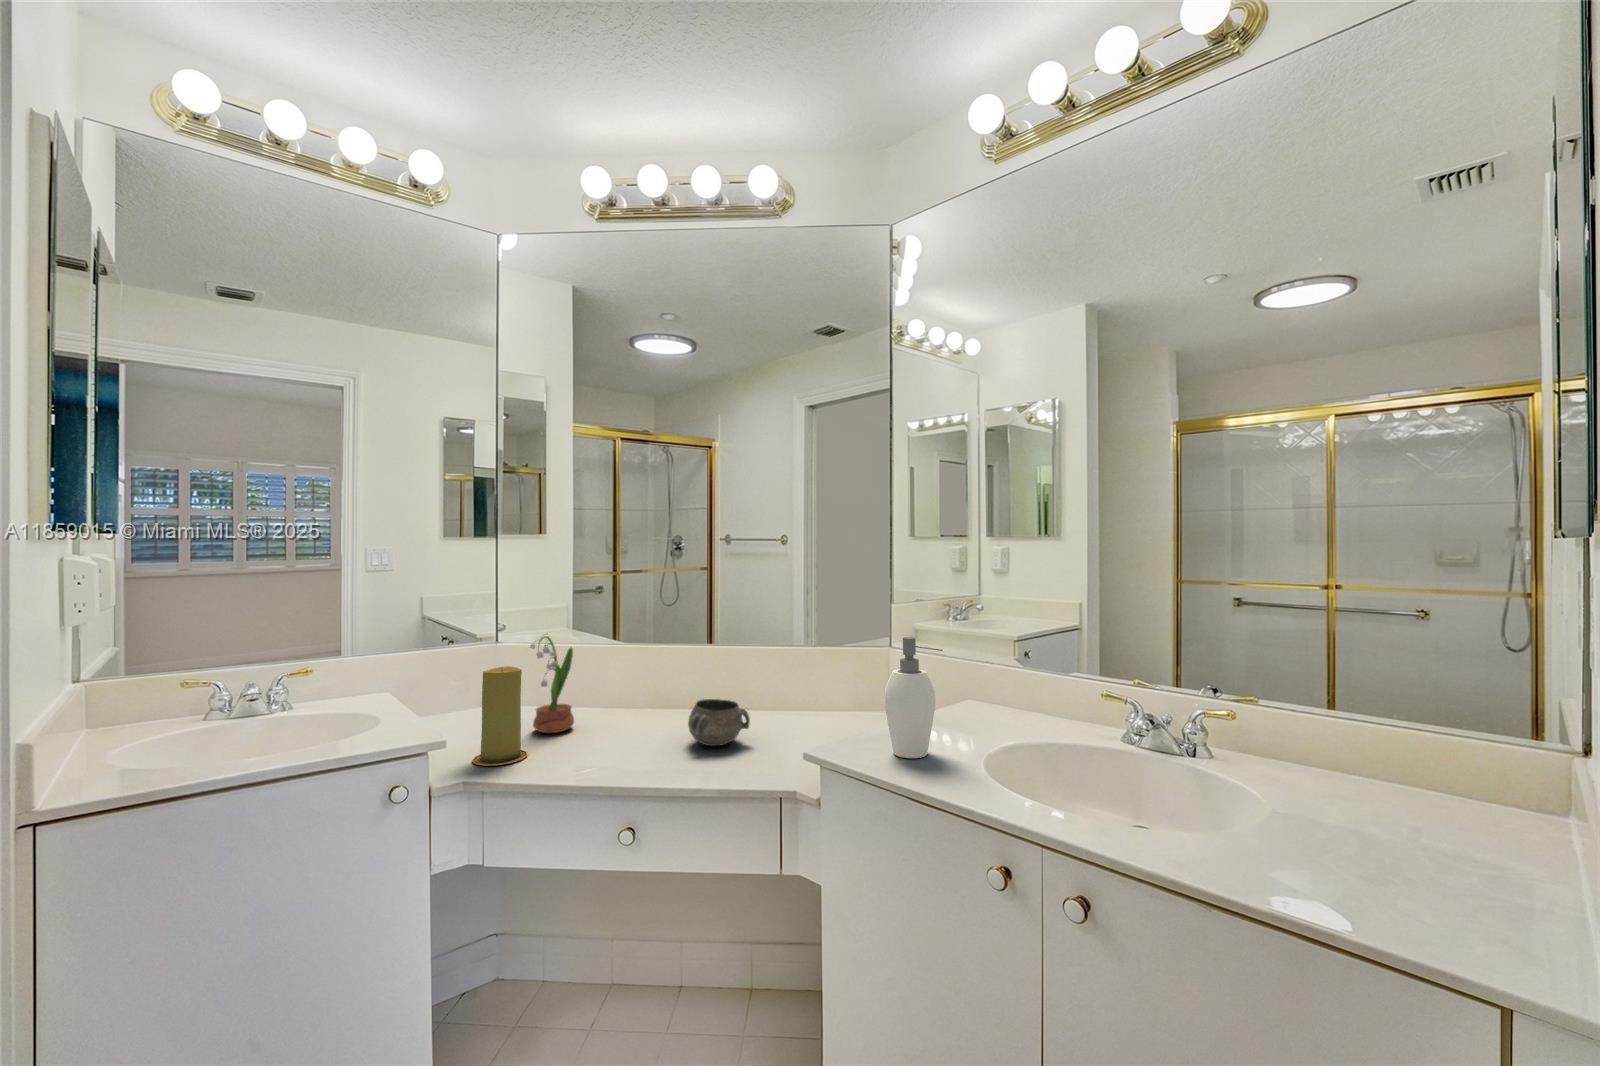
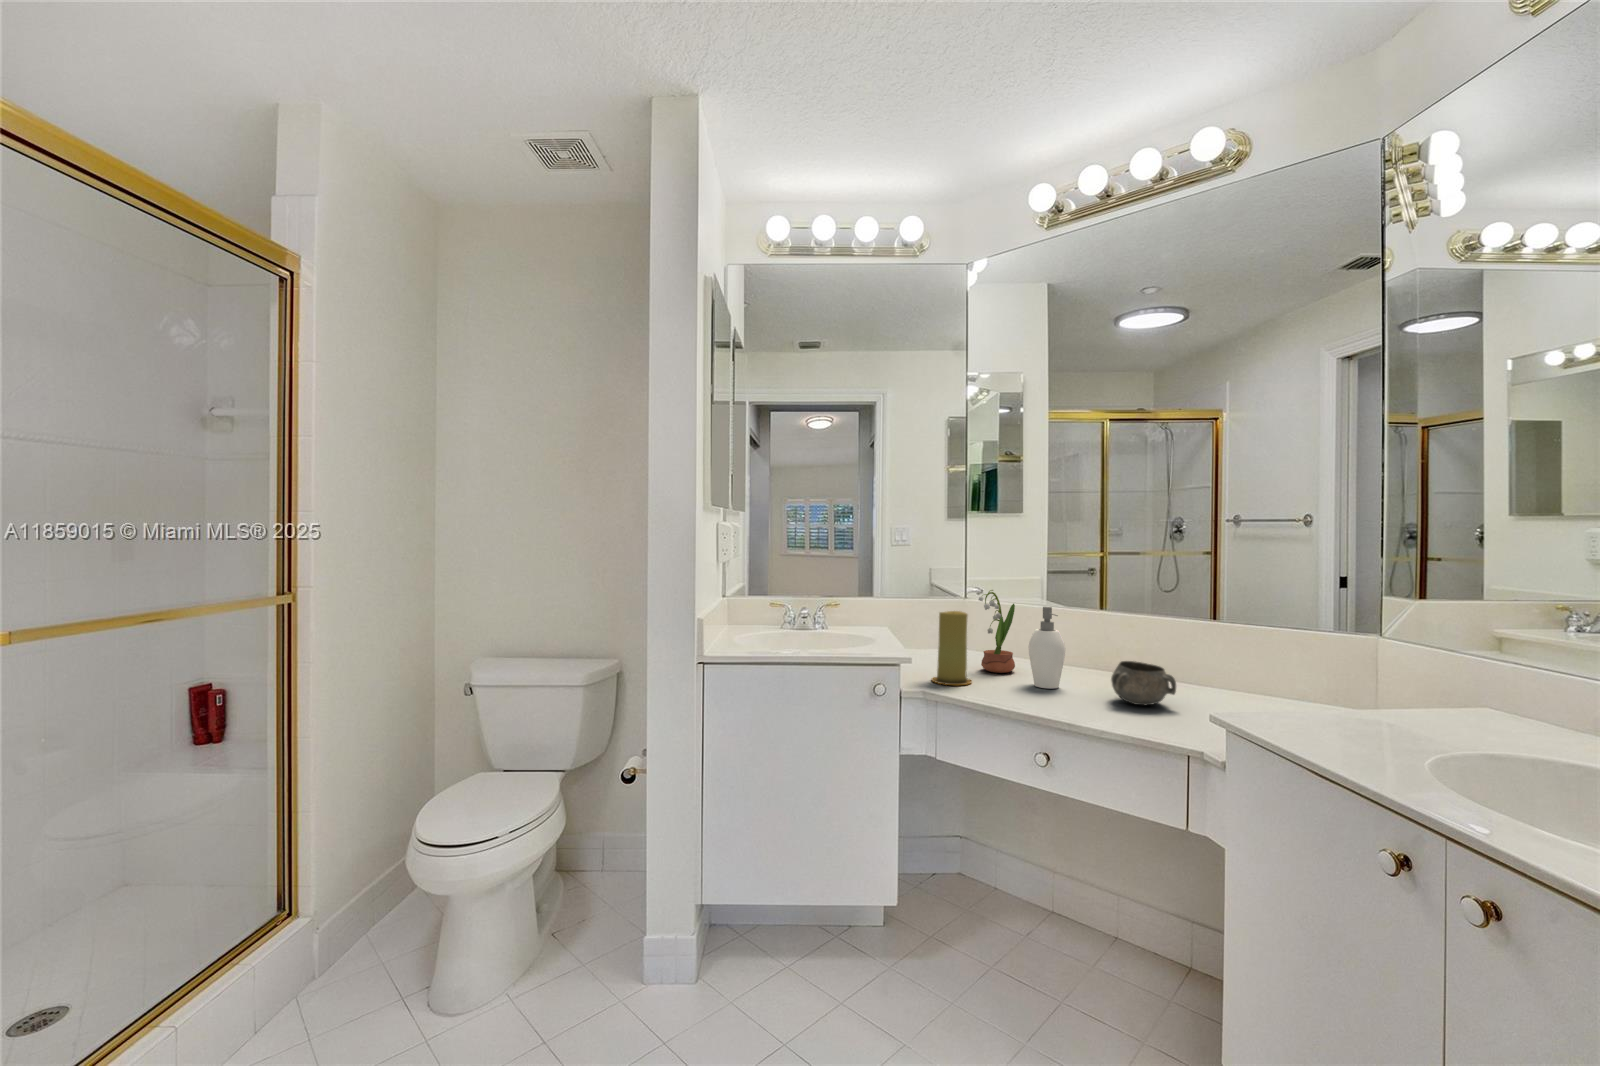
soap dispenser: present [884,637,943,758] -> present [1029,607,1065,689]

